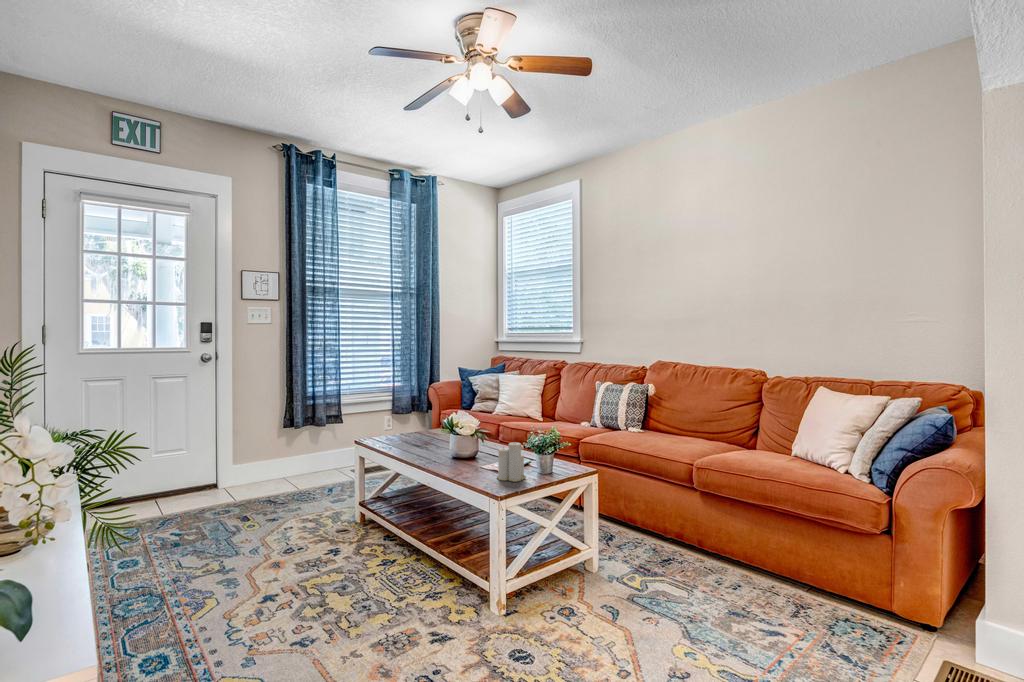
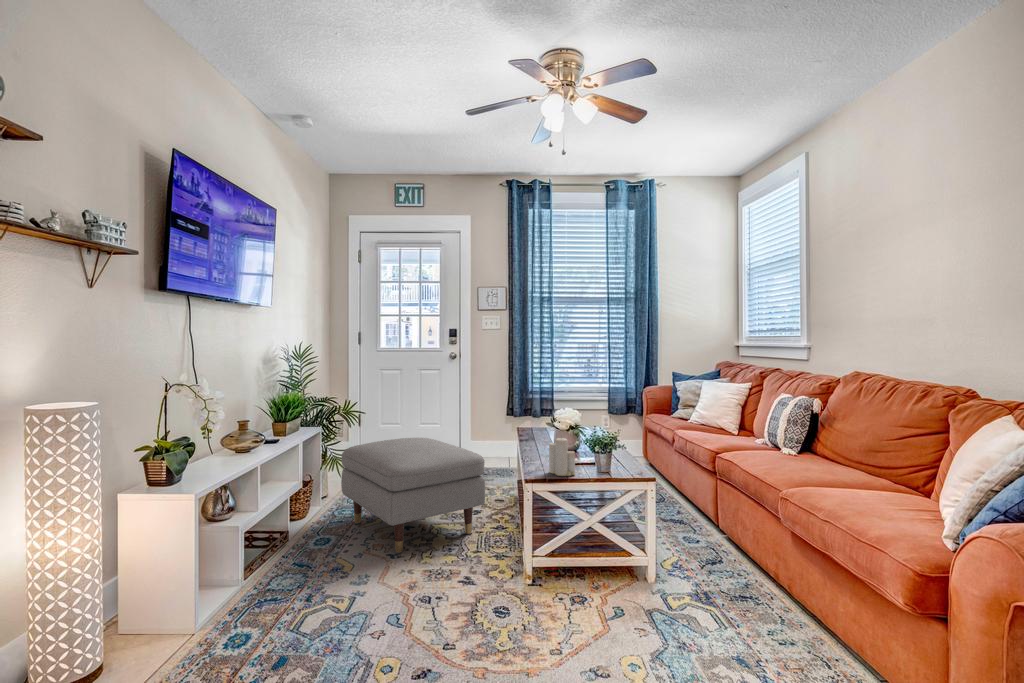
ottoman: none [159,467,383,621] -> present [341,438,485,553]

